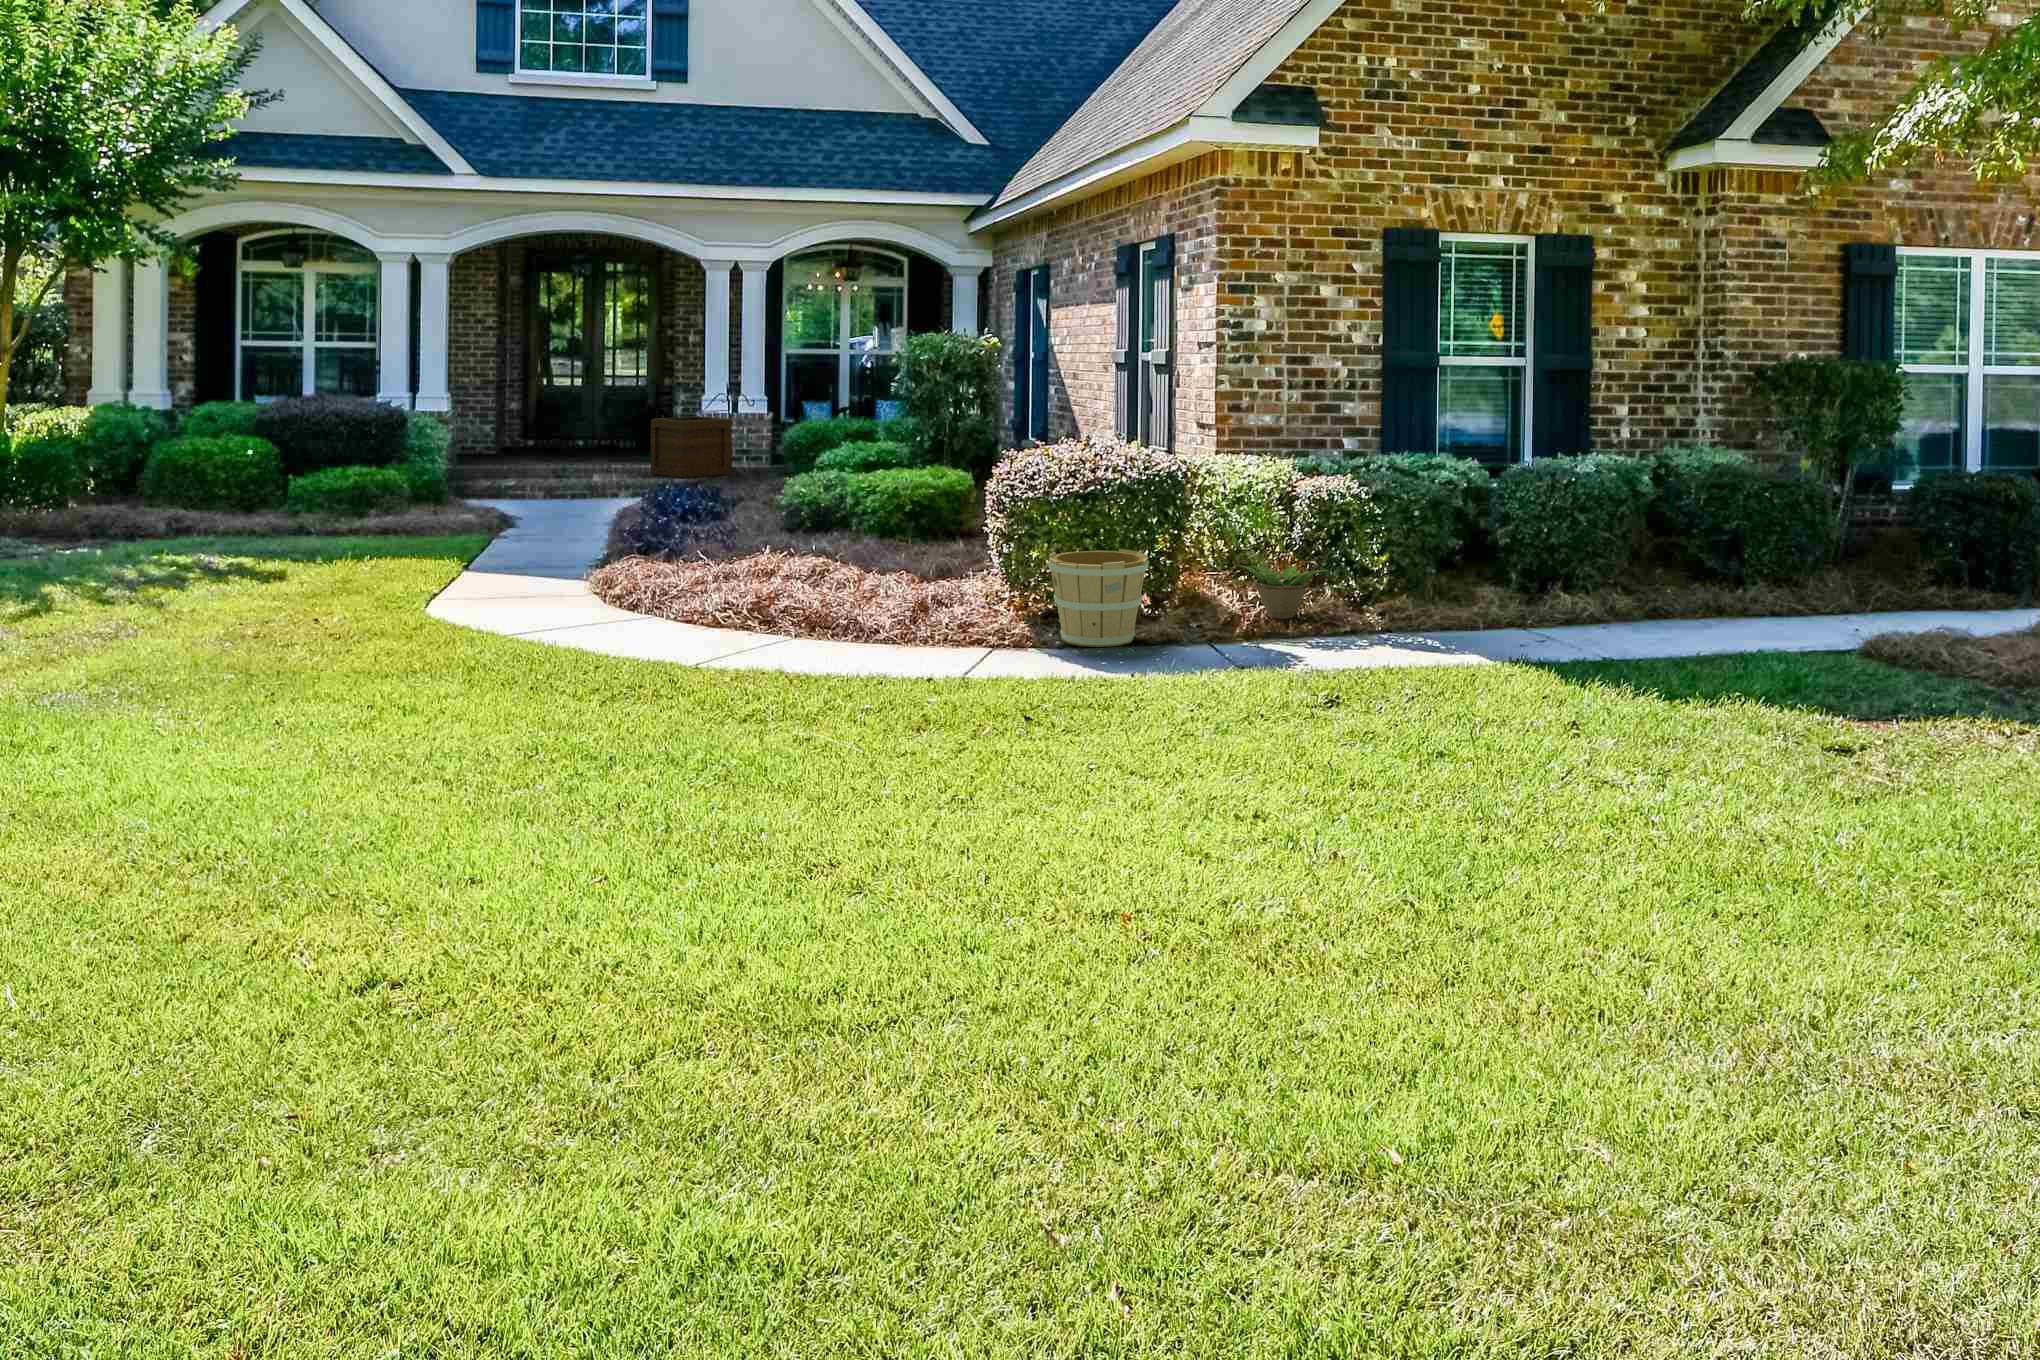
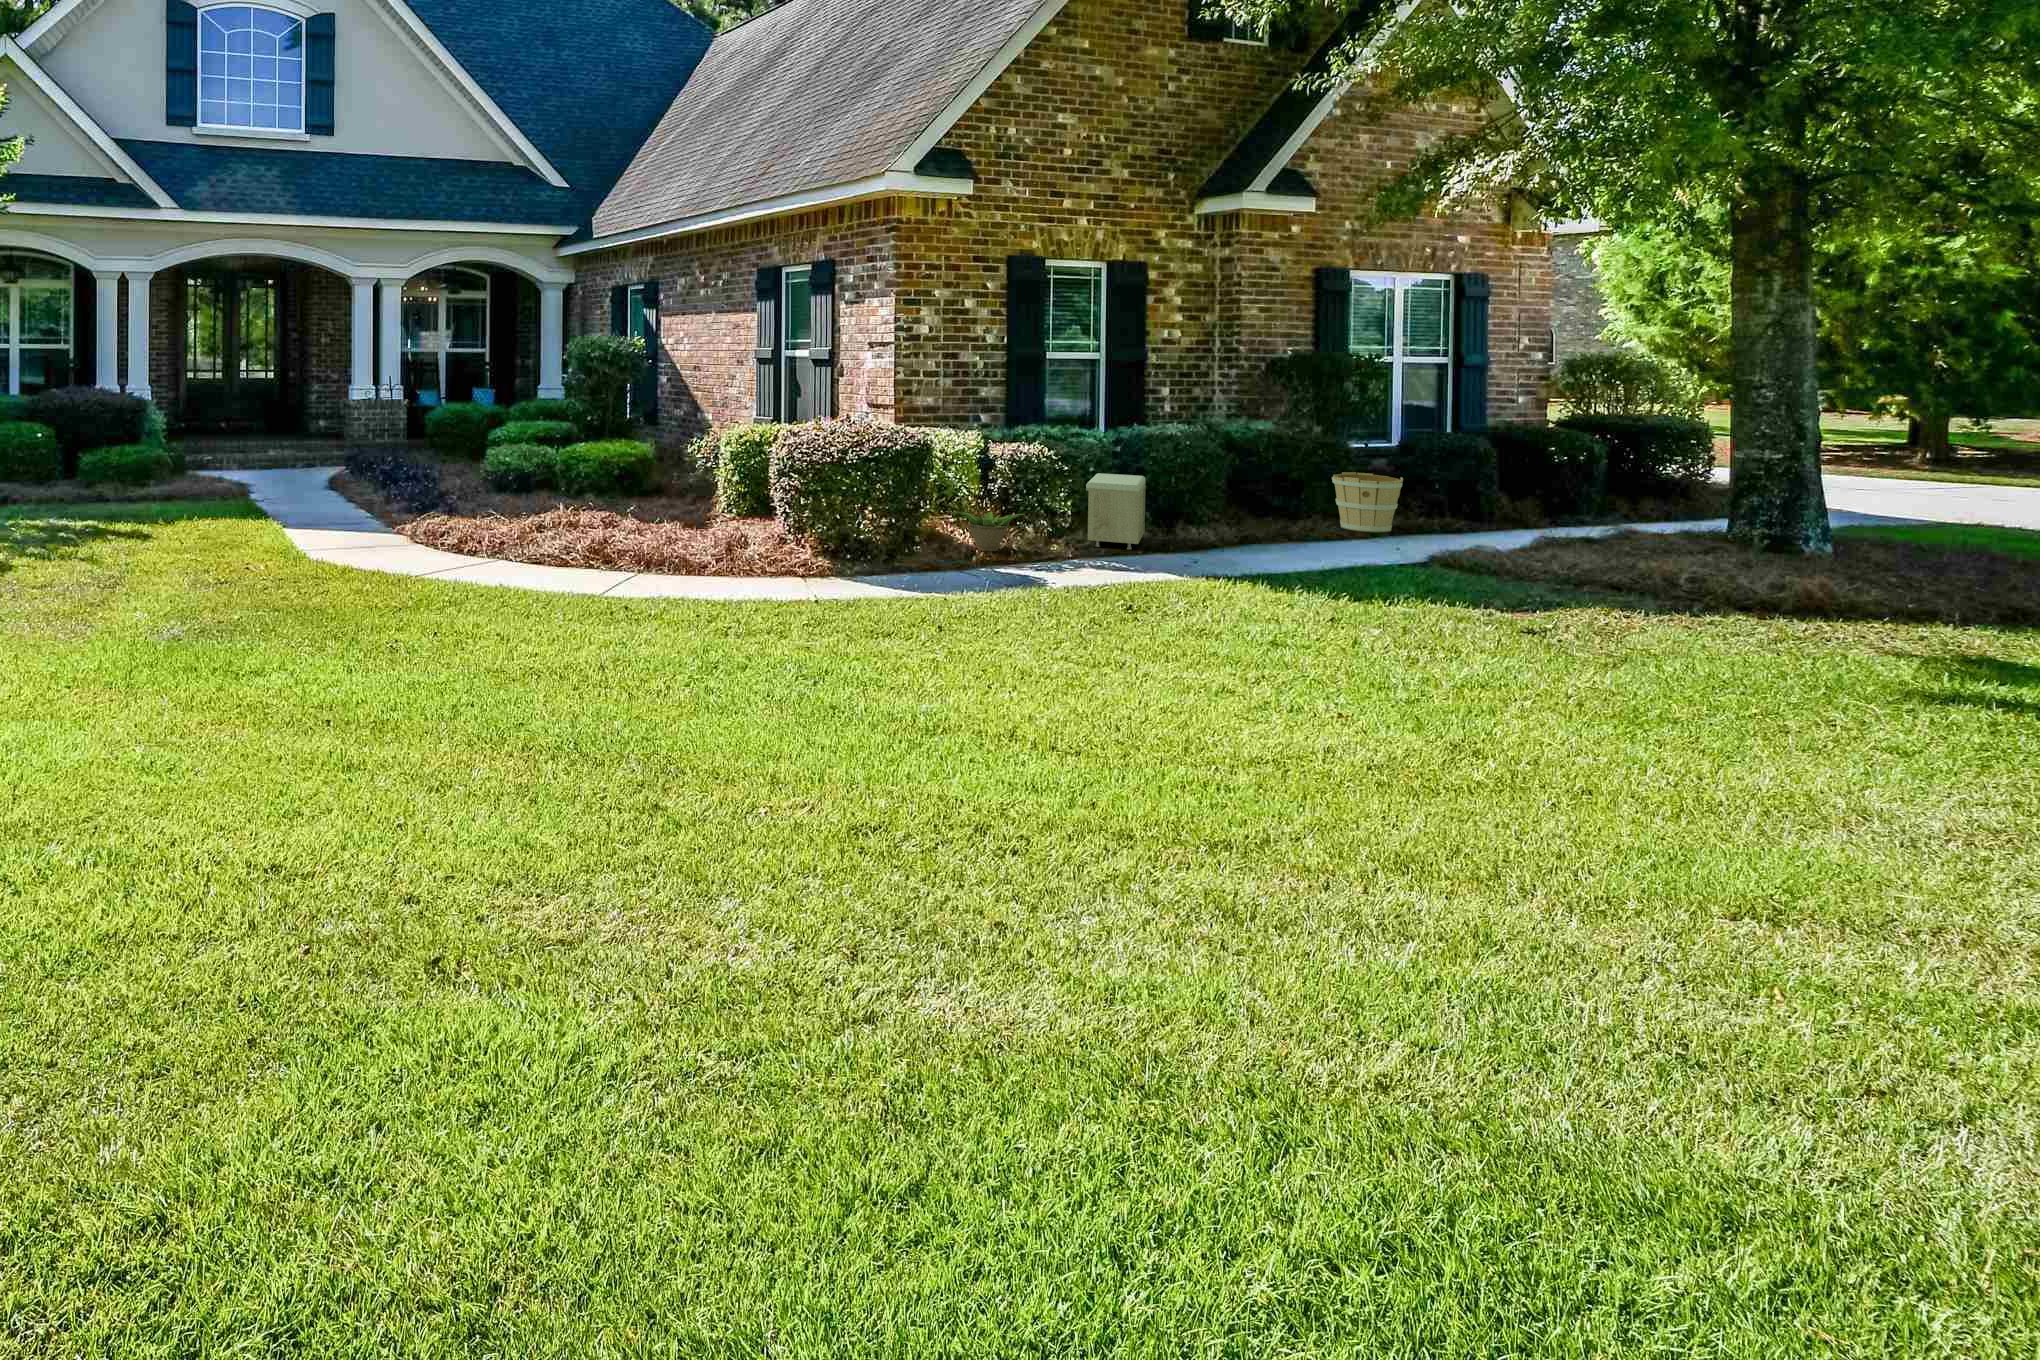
wooden crate: present [651,416,731,479] -> none [317,403,383,454]
storage bench: none [1420,518,1521,620] -> present [1086,473,1145,549]
wooden bucket: present [1048,549,1149,647] -> present [1332,472,1403,532]

